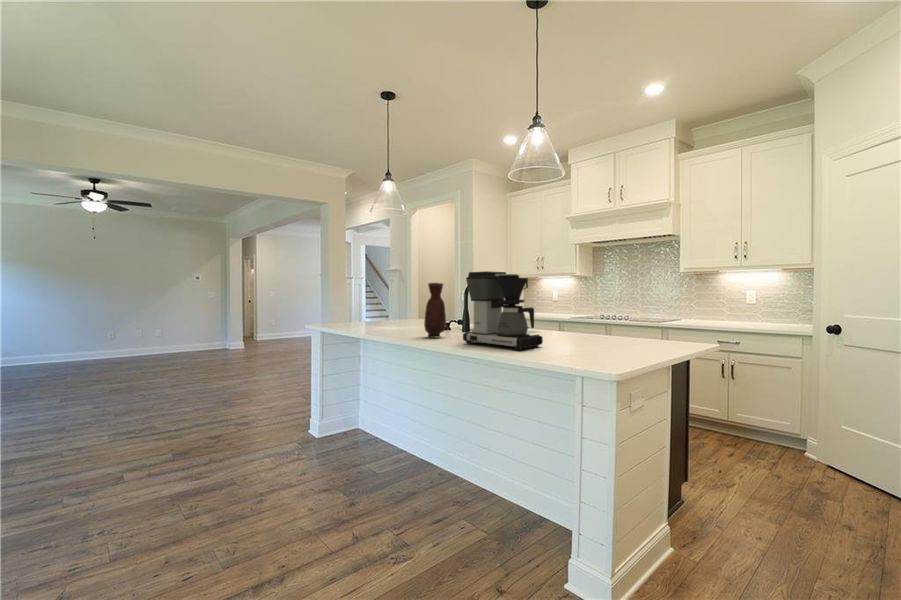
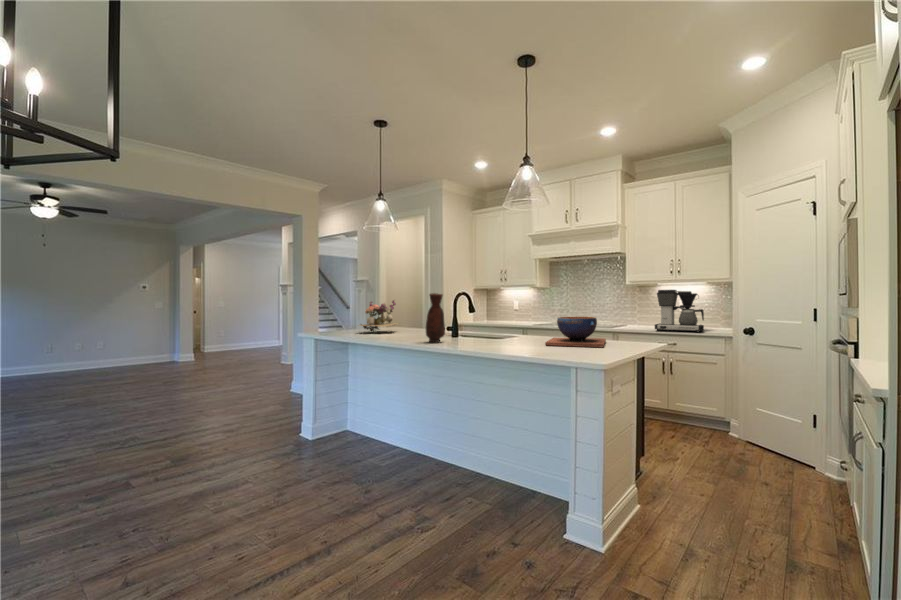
coffee maker: present [463,271,543,350] -> present [655,290,704,332]
flower arrangement: none [368,289,414,324] -> present [360,300,396,332]
decorative bowl: none [557,311,637,350] -> present [545,317,606,347]

